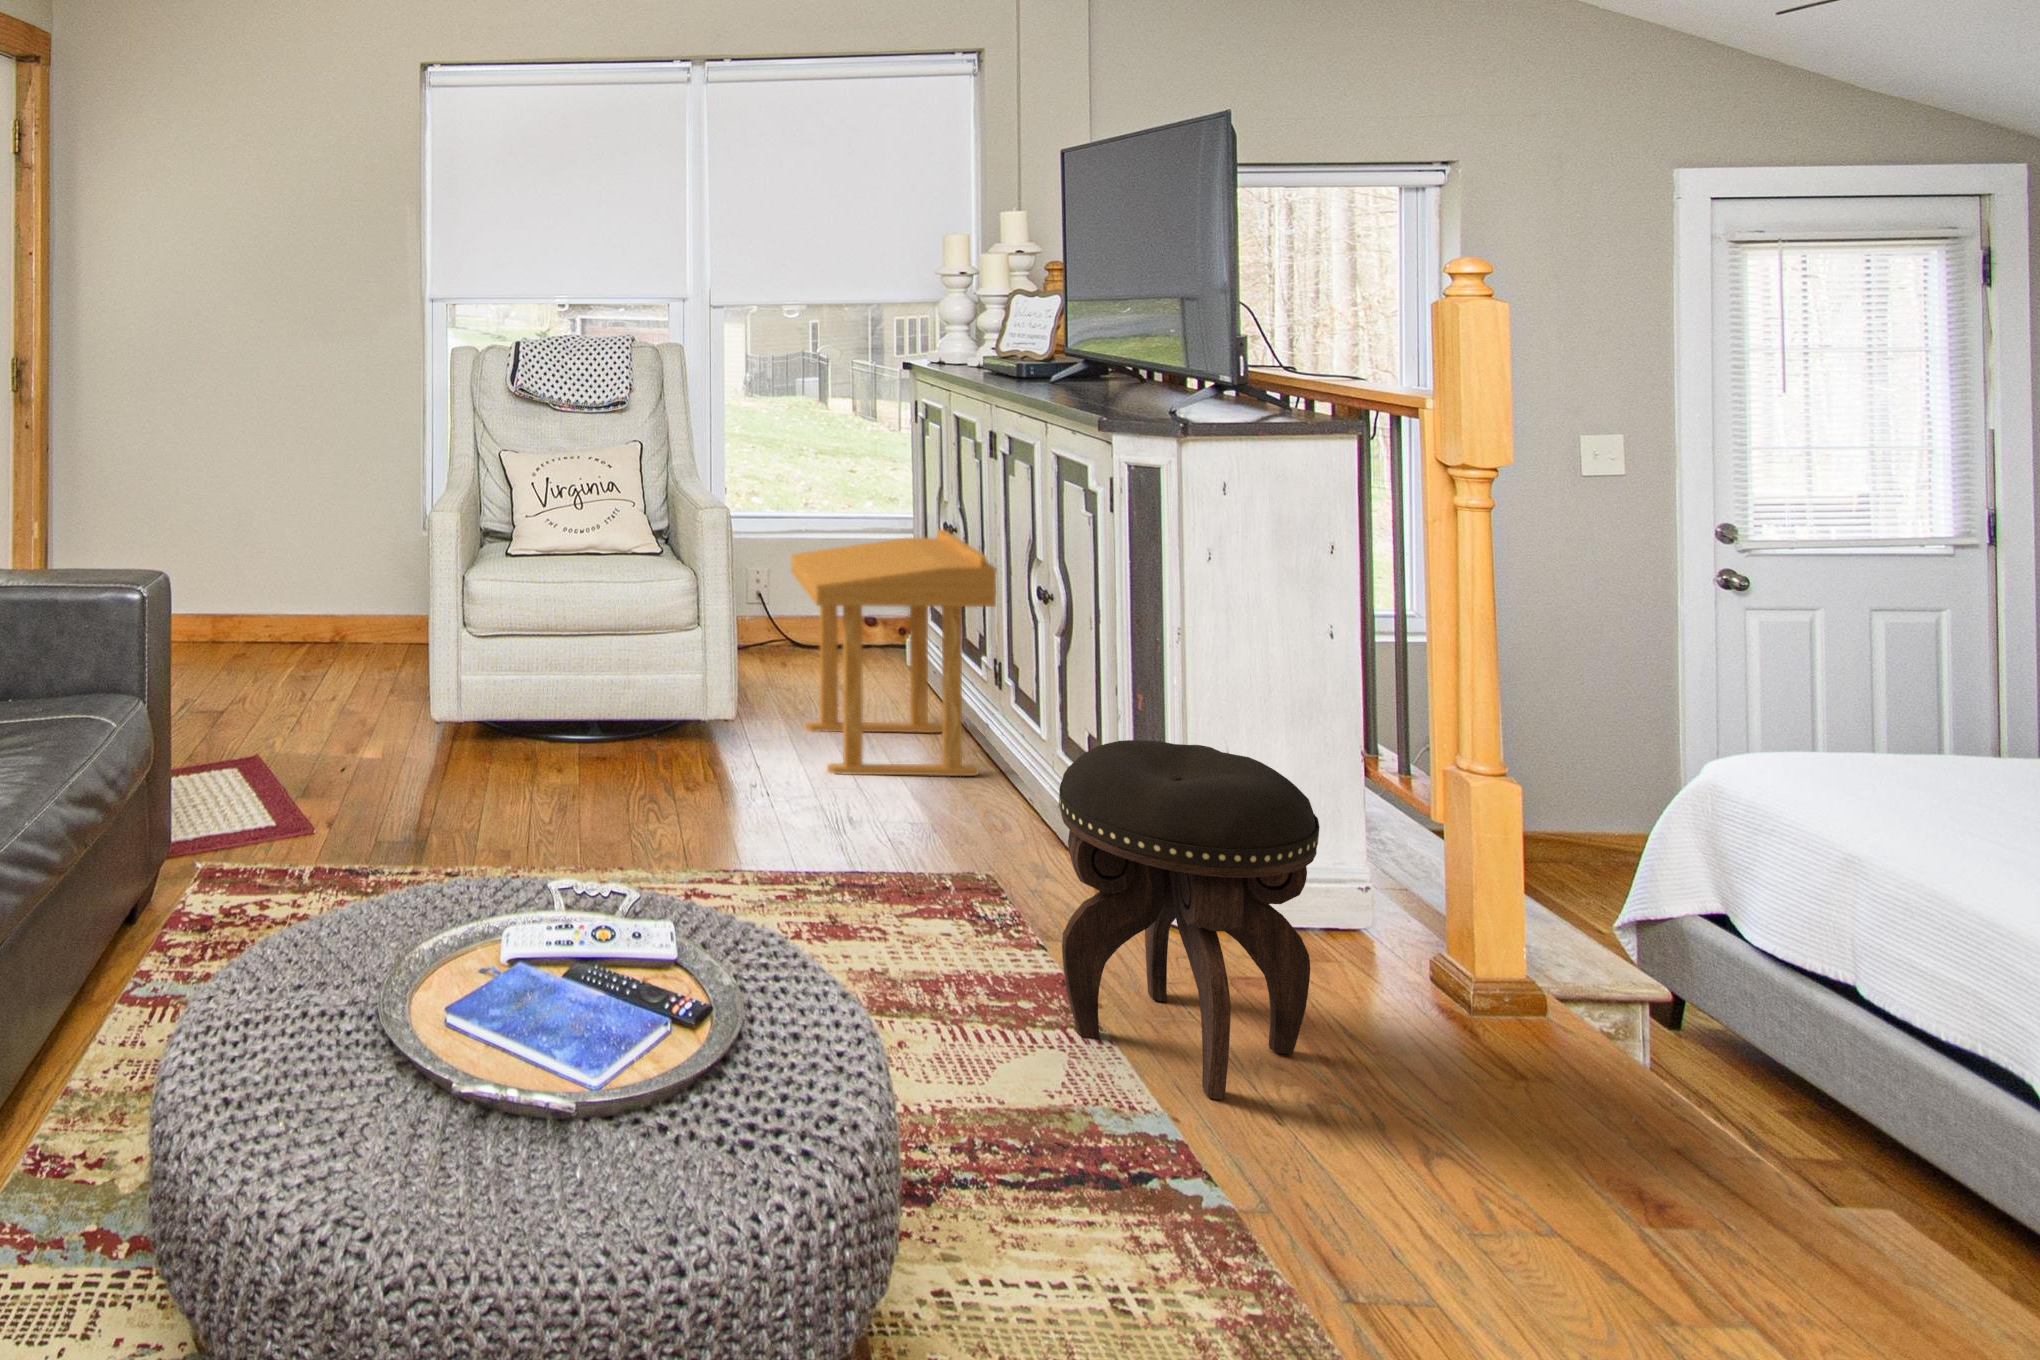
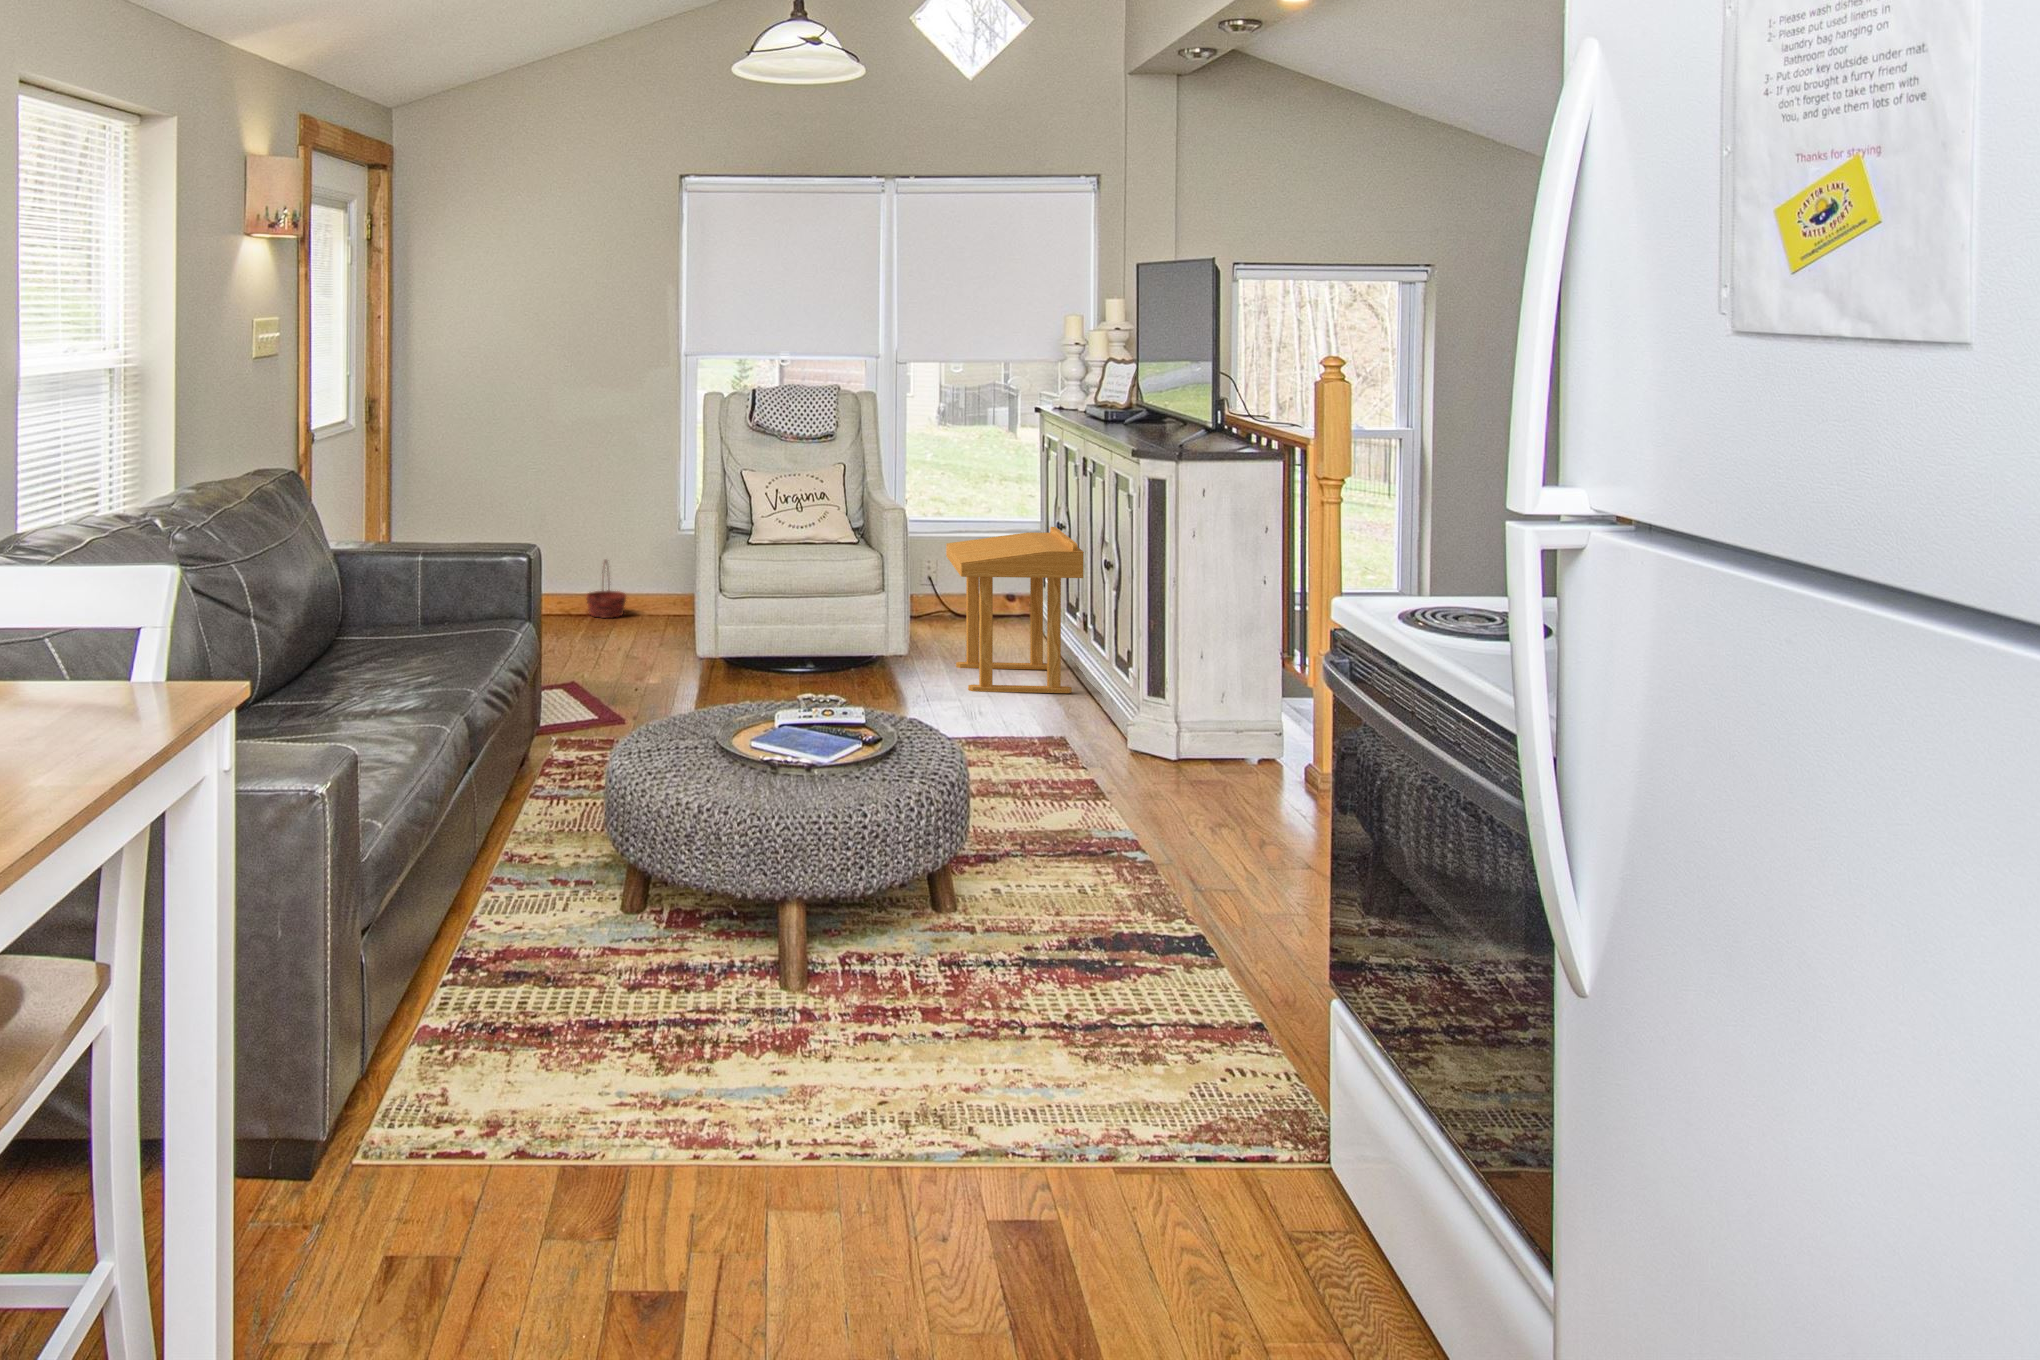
basket: none [306,575,361,655] -> present [587,560,626,618]
footstool: present [1059,740,1320,1100] -> none [1087,643,1225,829]

